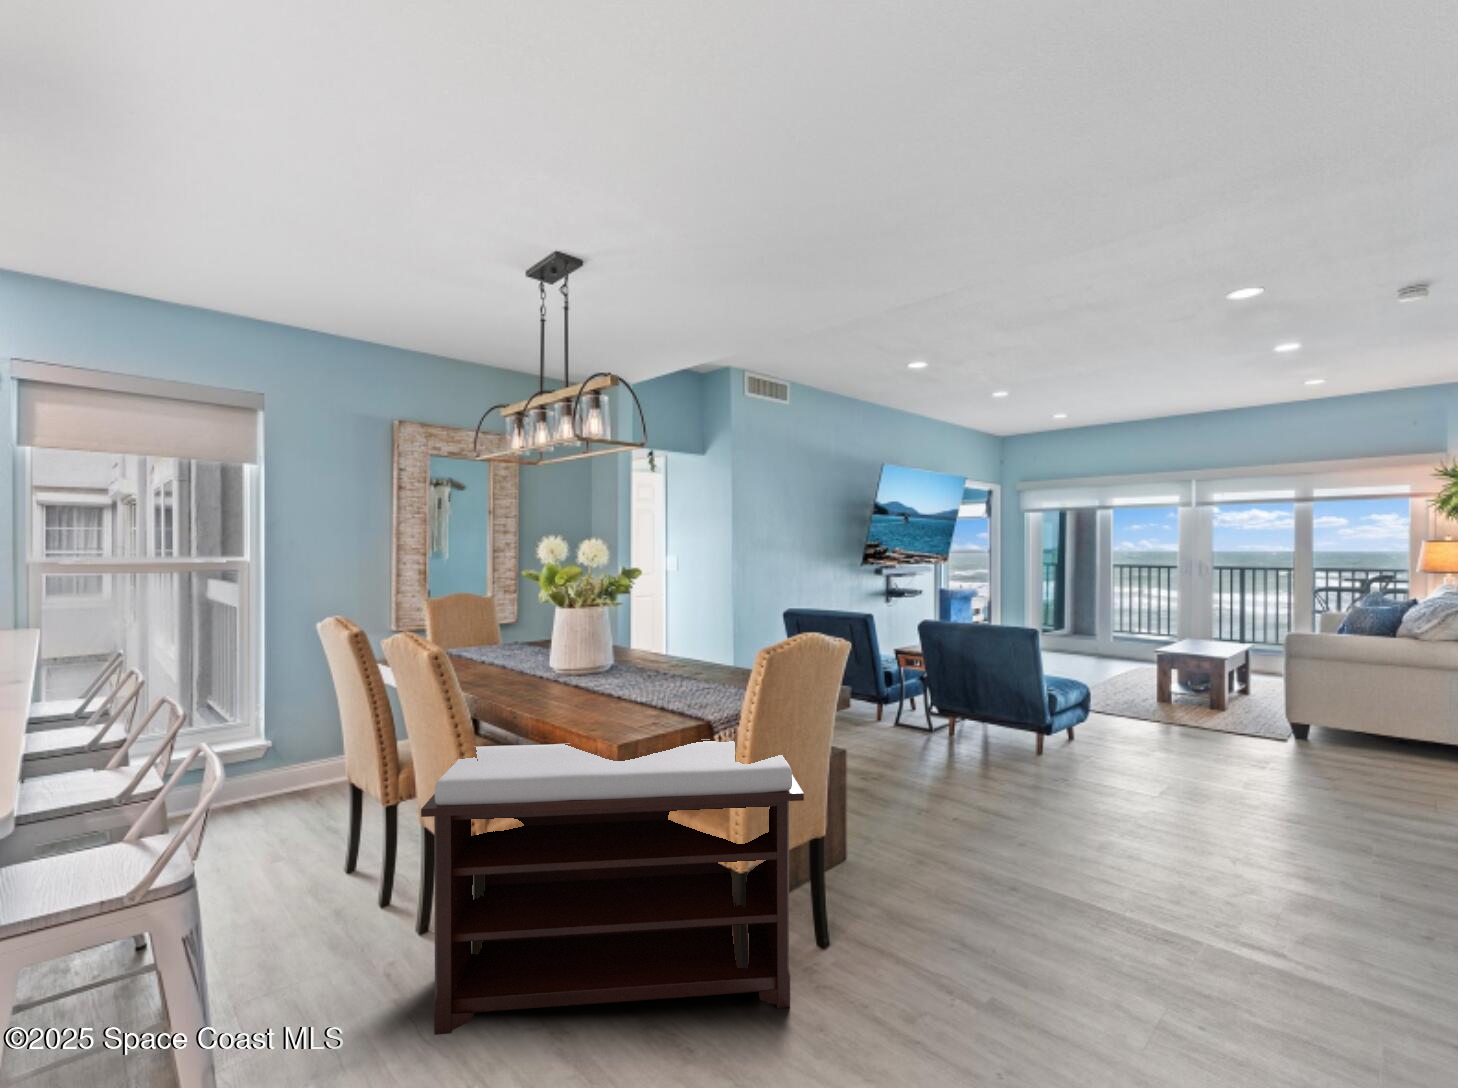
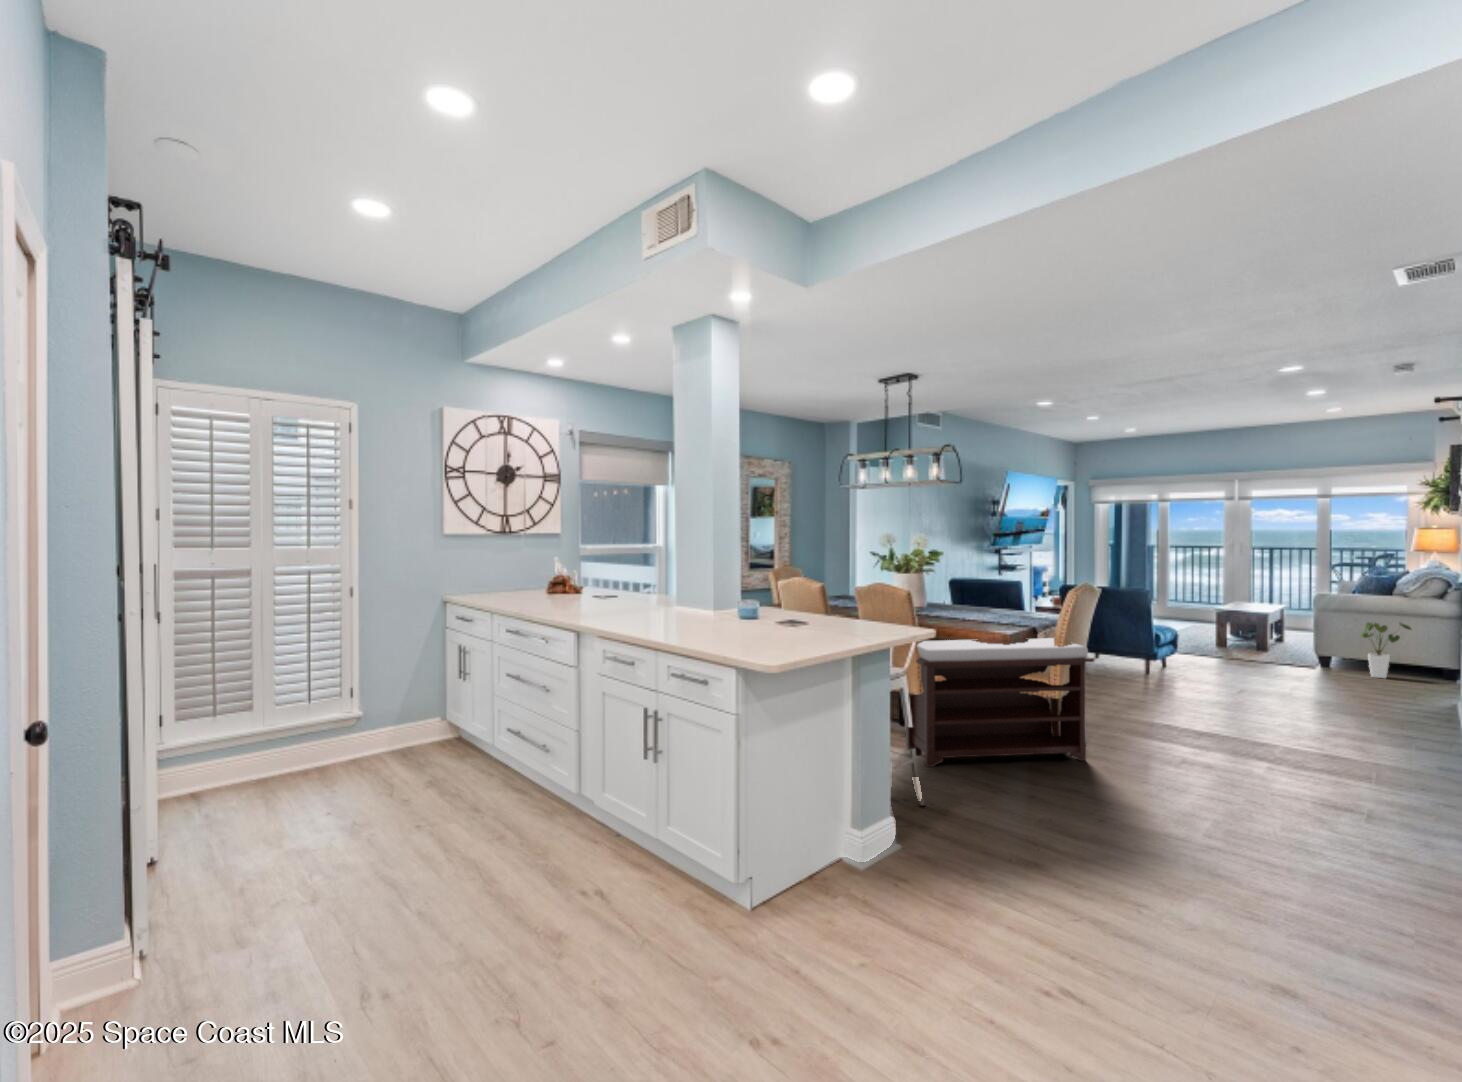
house plant: none [1349,677,1429,765] -> present [1360,622,1411,679]

